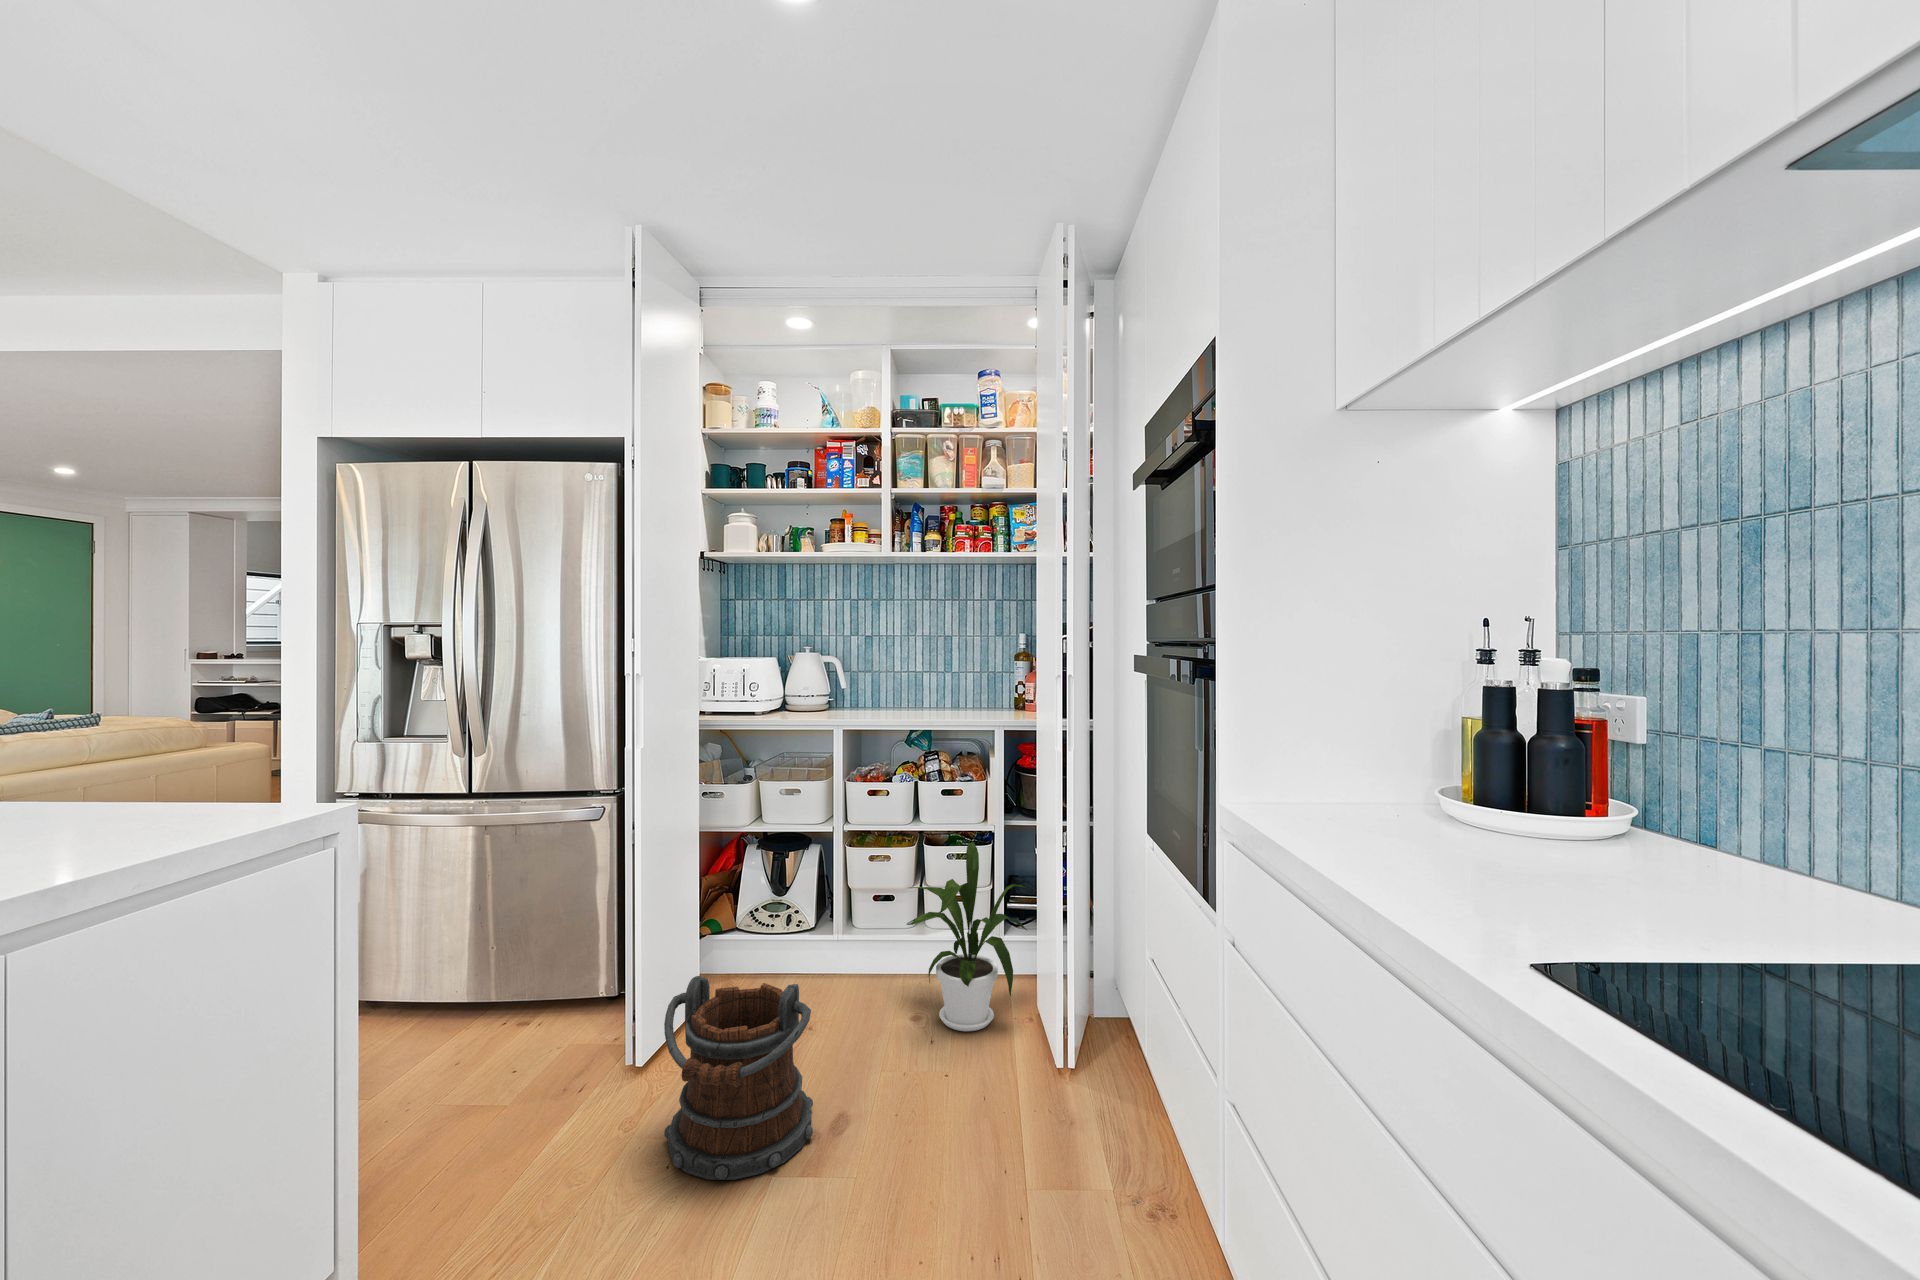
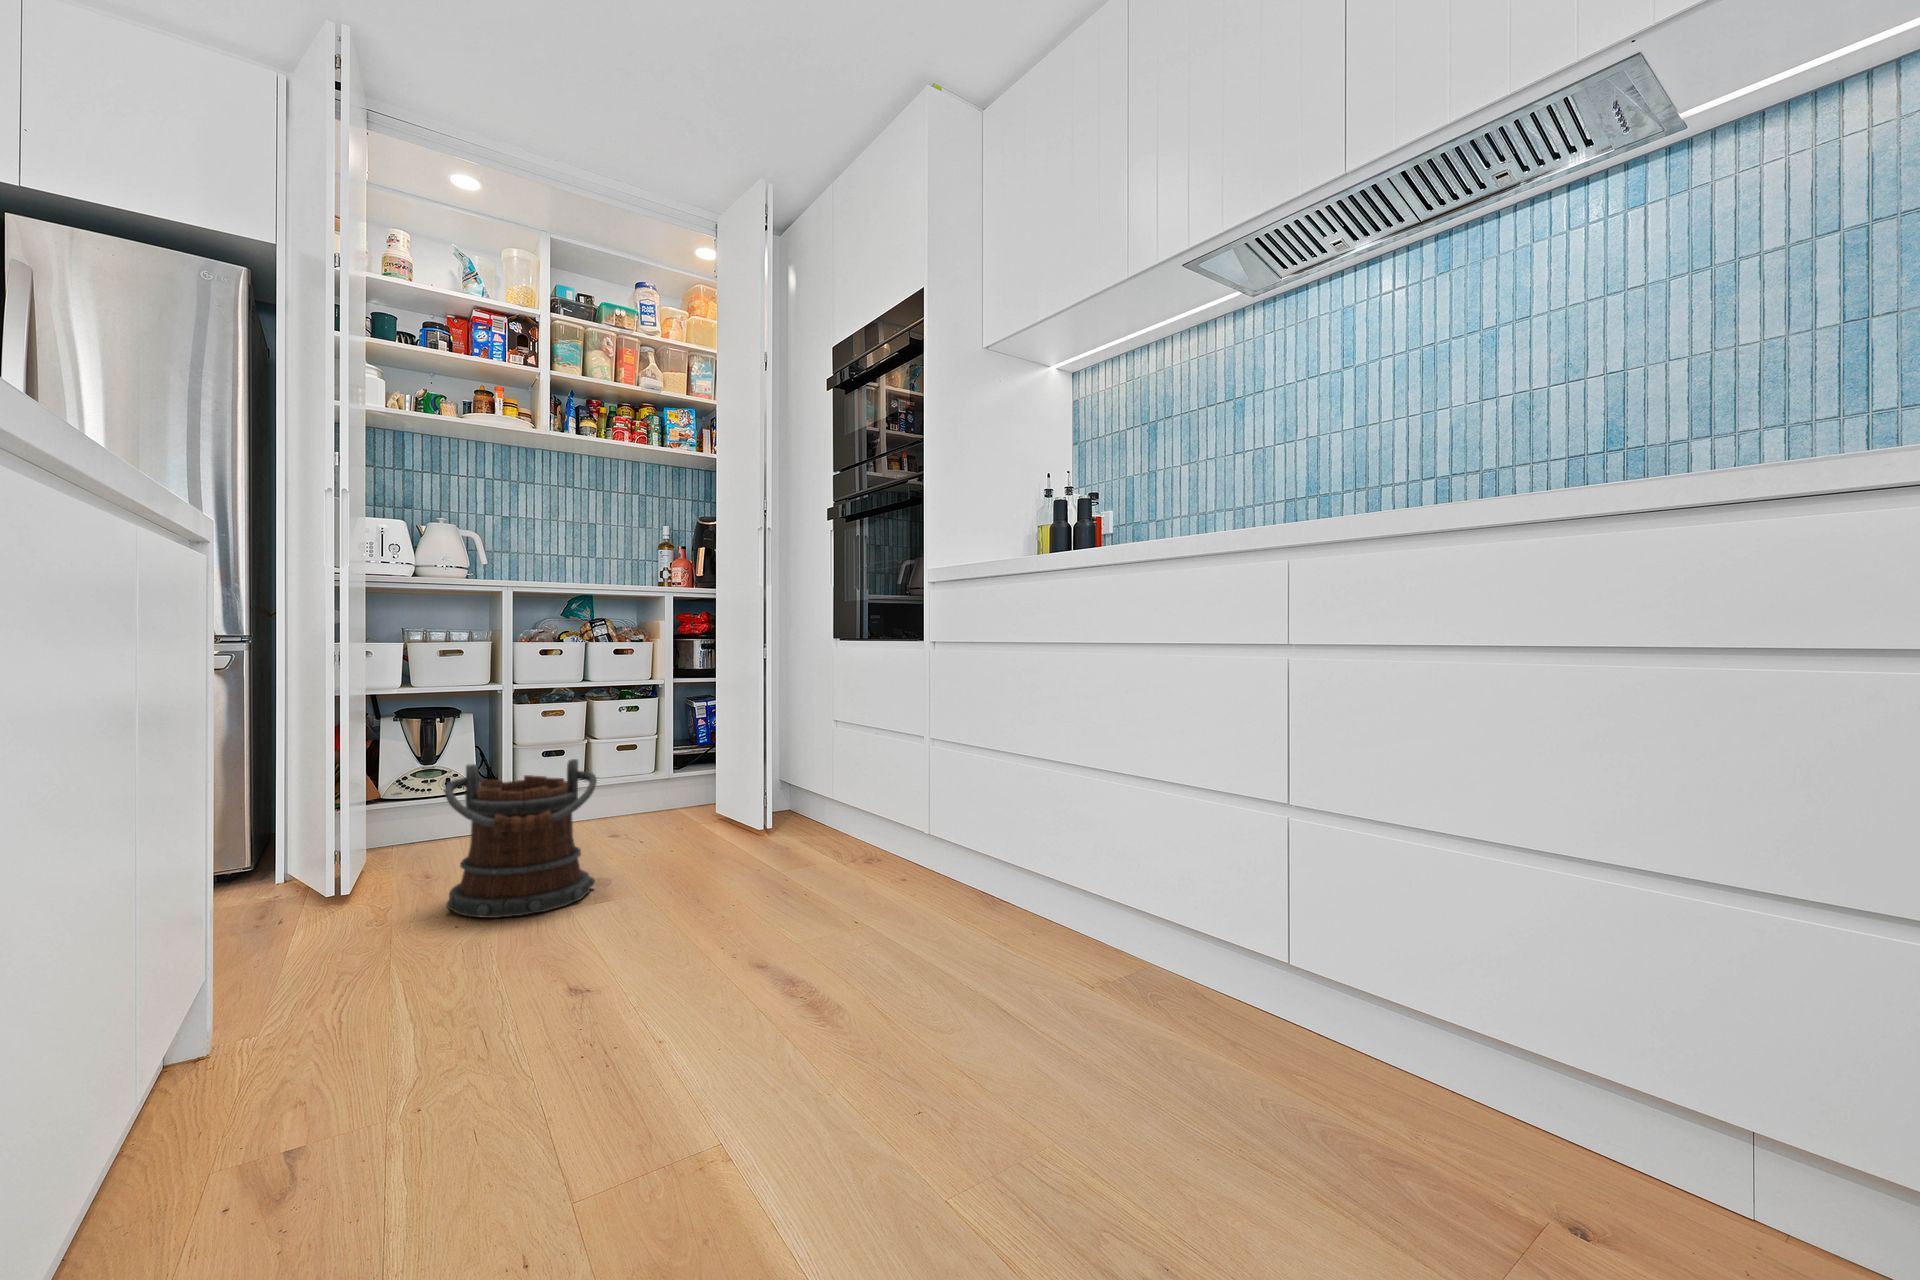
house plant: present [907,842,1027,1031] -> none [593,687,719,835]

